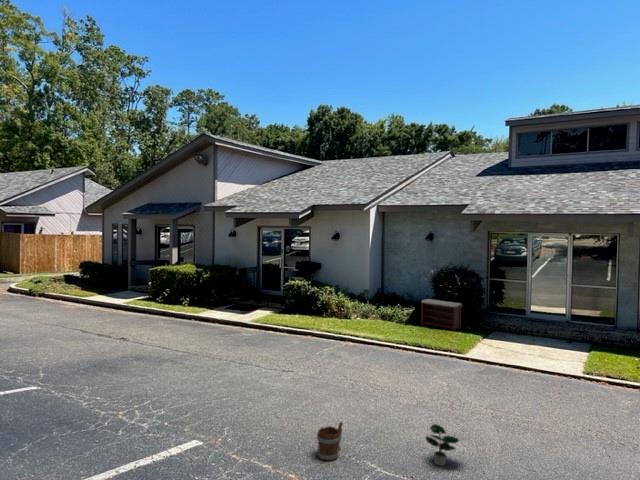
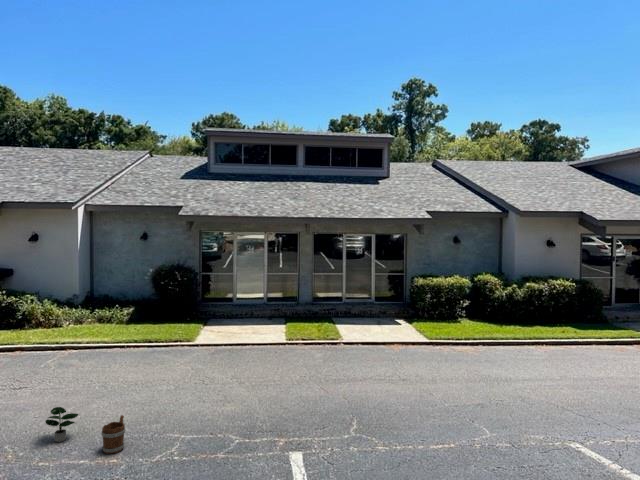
bench: present [421,299,463,331] -> none [140,297,181,324]
potted plant: present [425,424,460,466] -> present [45,407,78,442]

